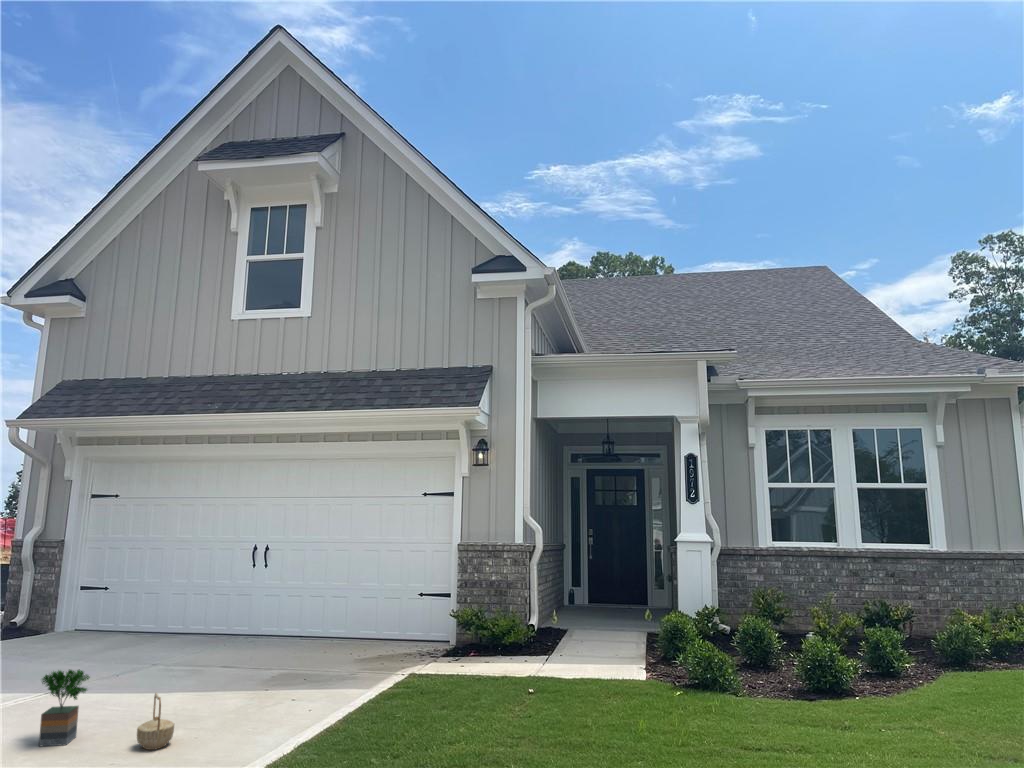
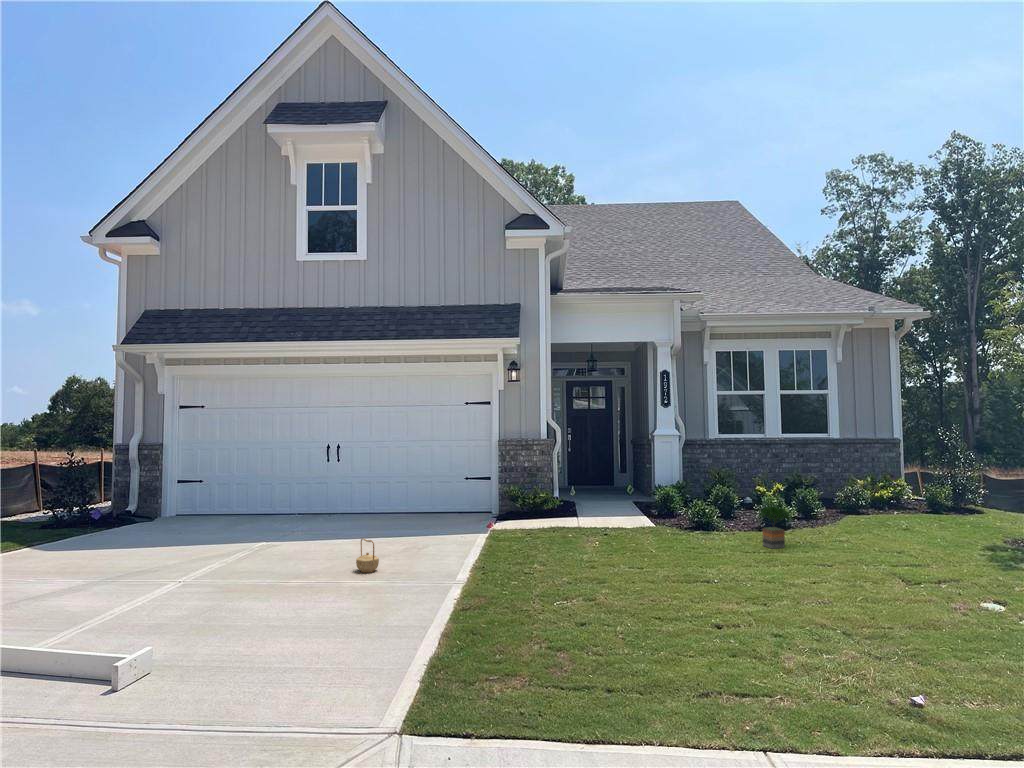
potted tree: present [39,669,90,746] -> present [760,506,791,549]

